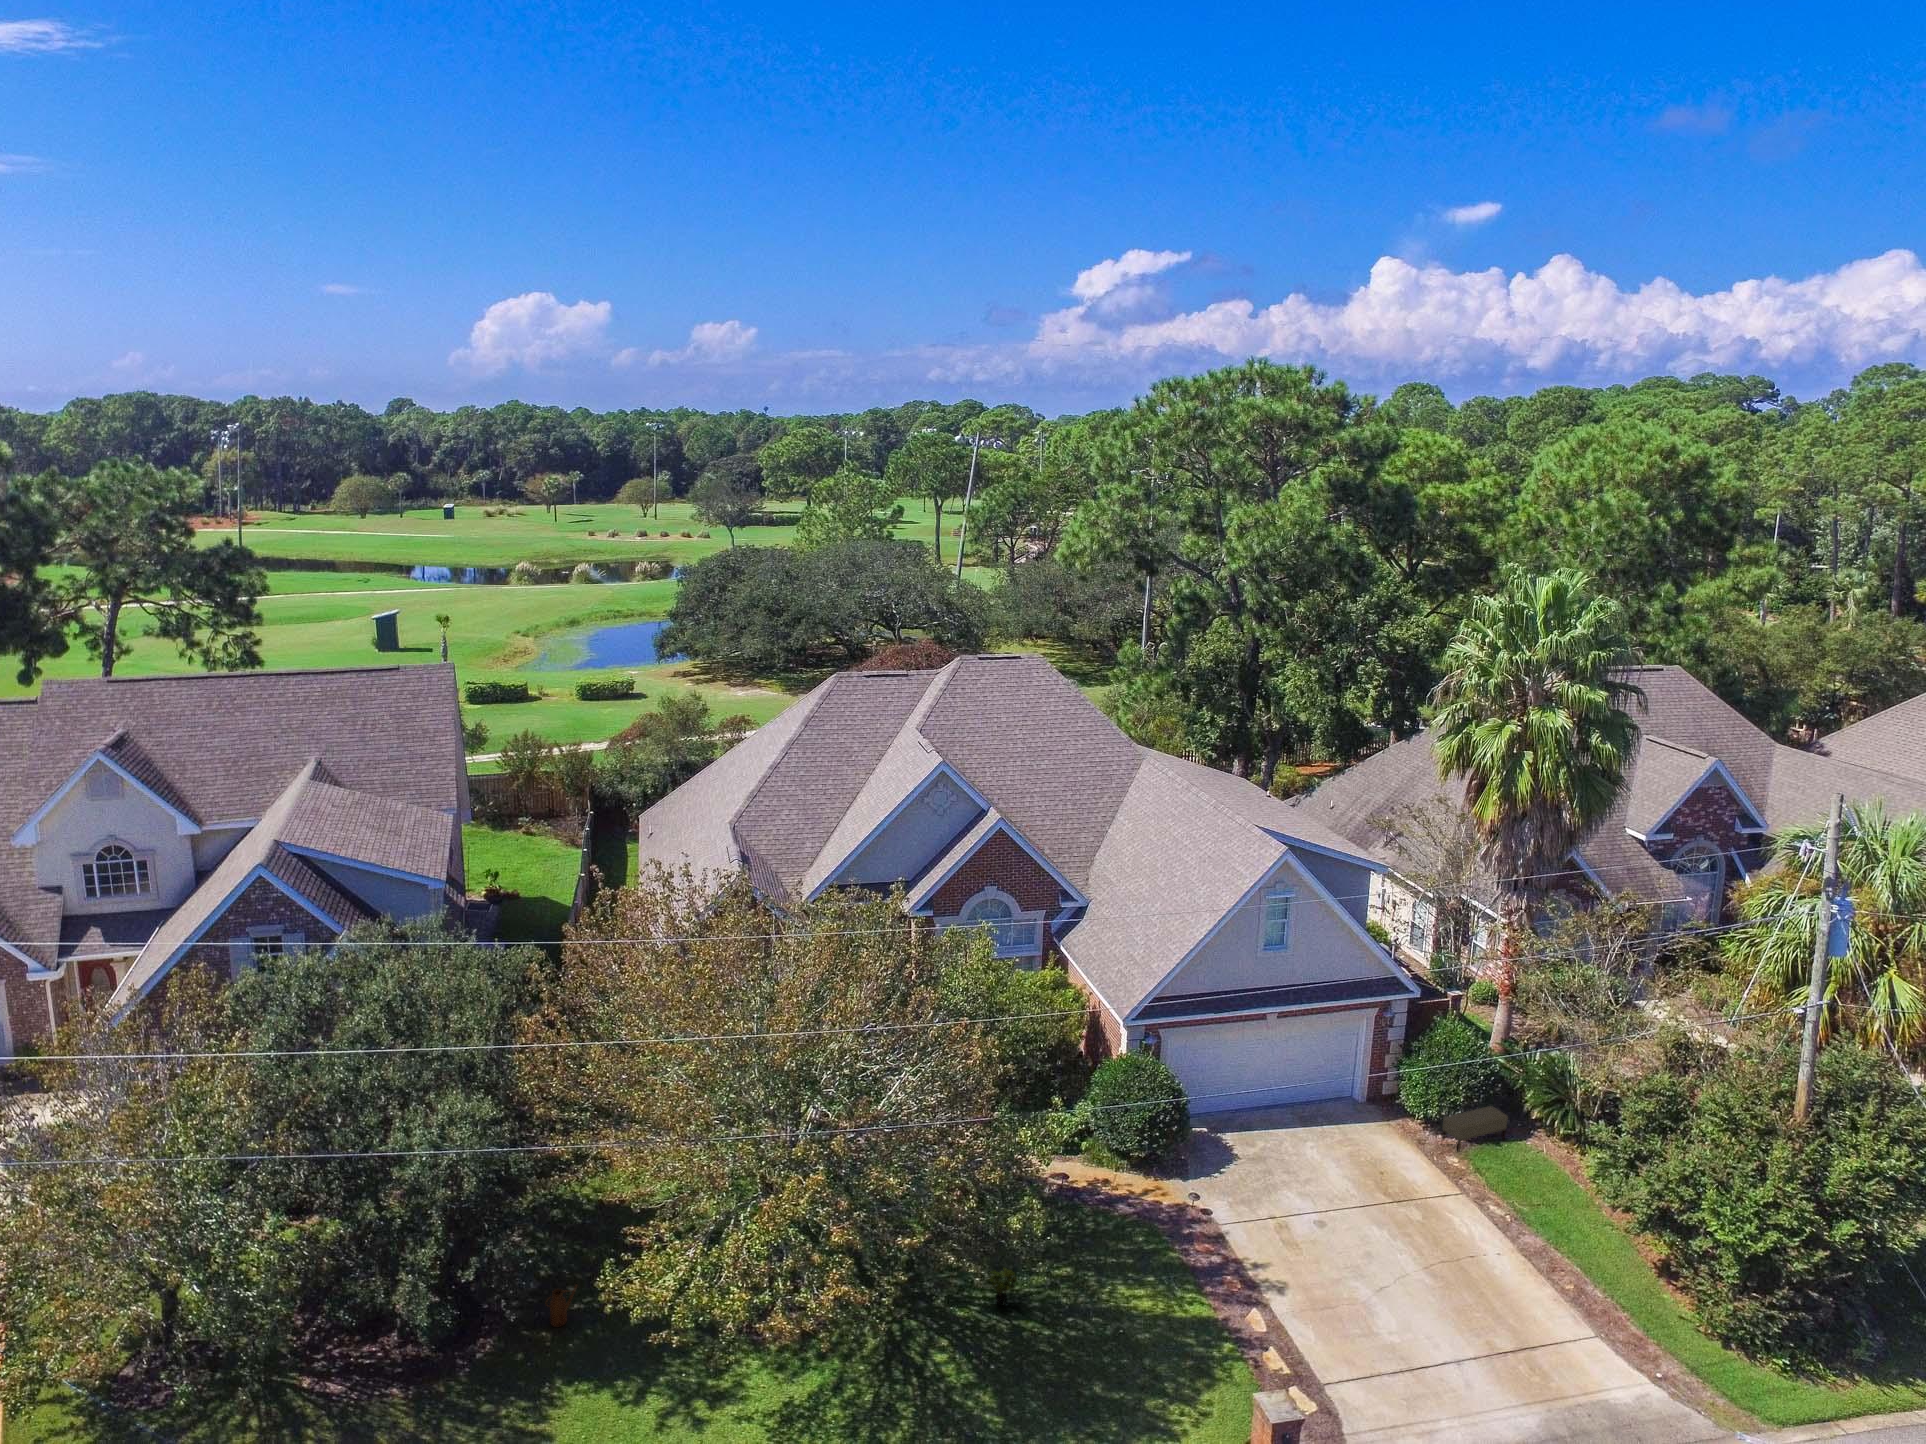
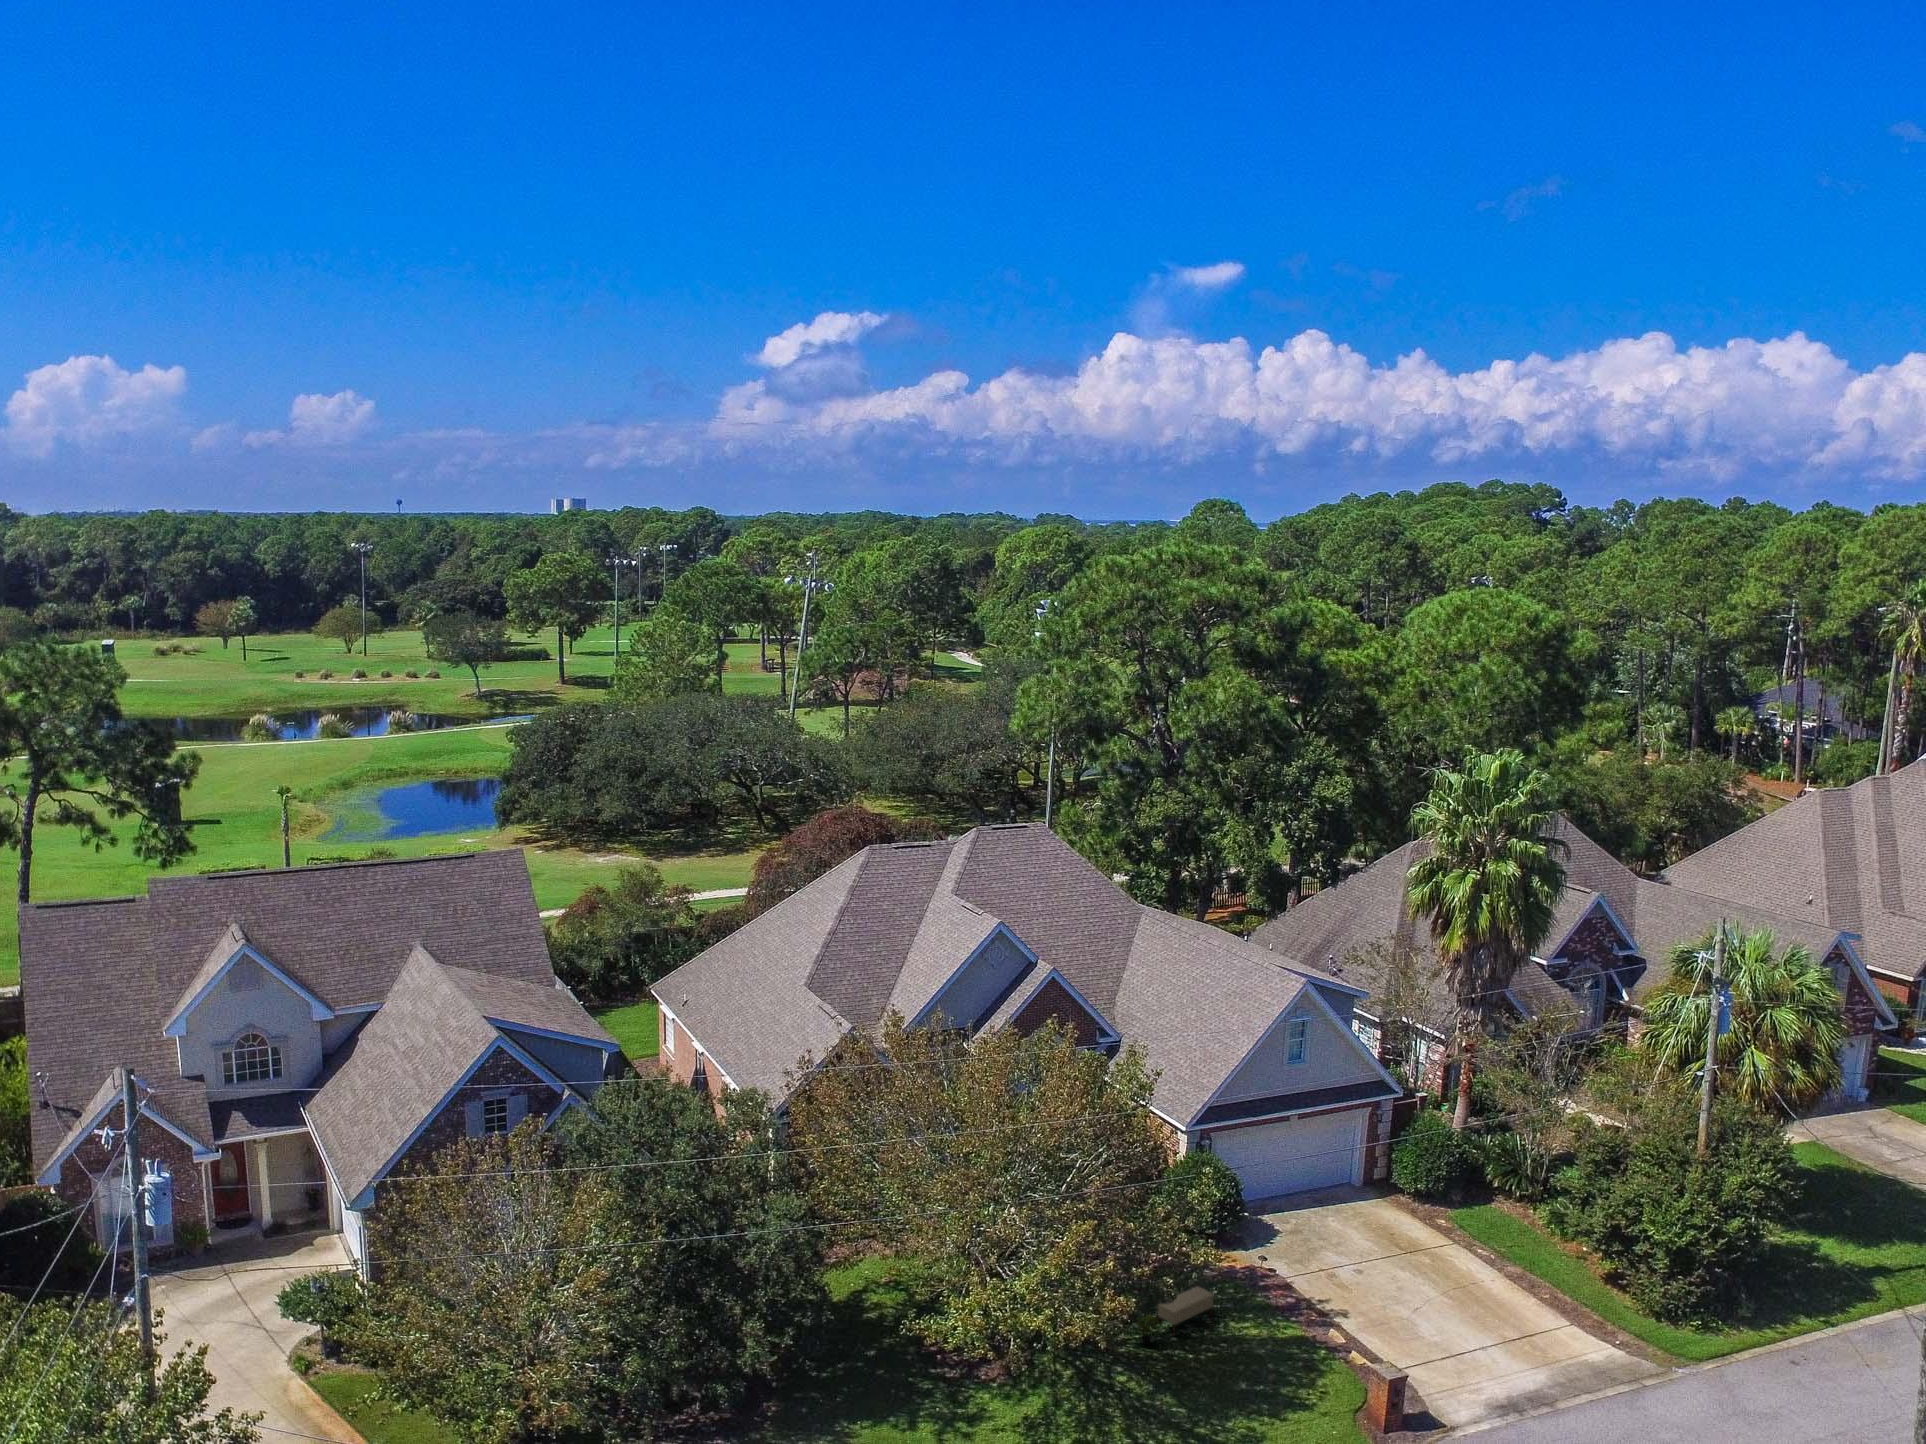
bench: present [1442,1106,1508,1152] -> present [1158,1287,1214,1335]
watering can: present [547,1284,577,1327] -> none [802,1353,823,1389]

